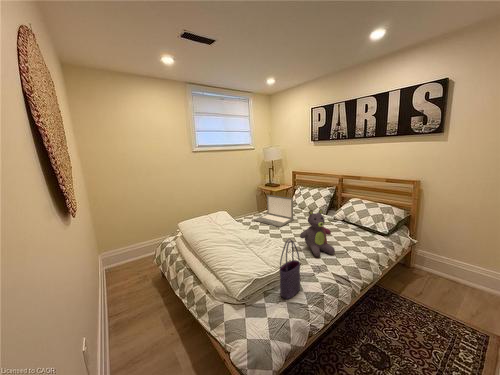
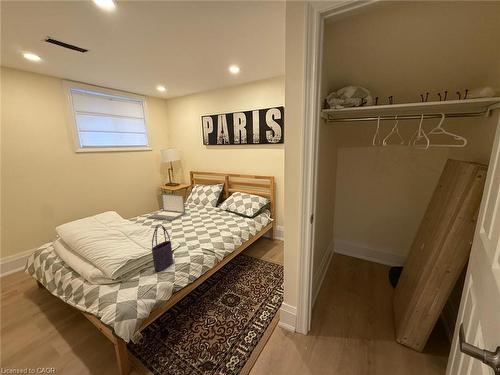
stuffed bear: present [300,209,335,257] -> none [182,201,209,239]

